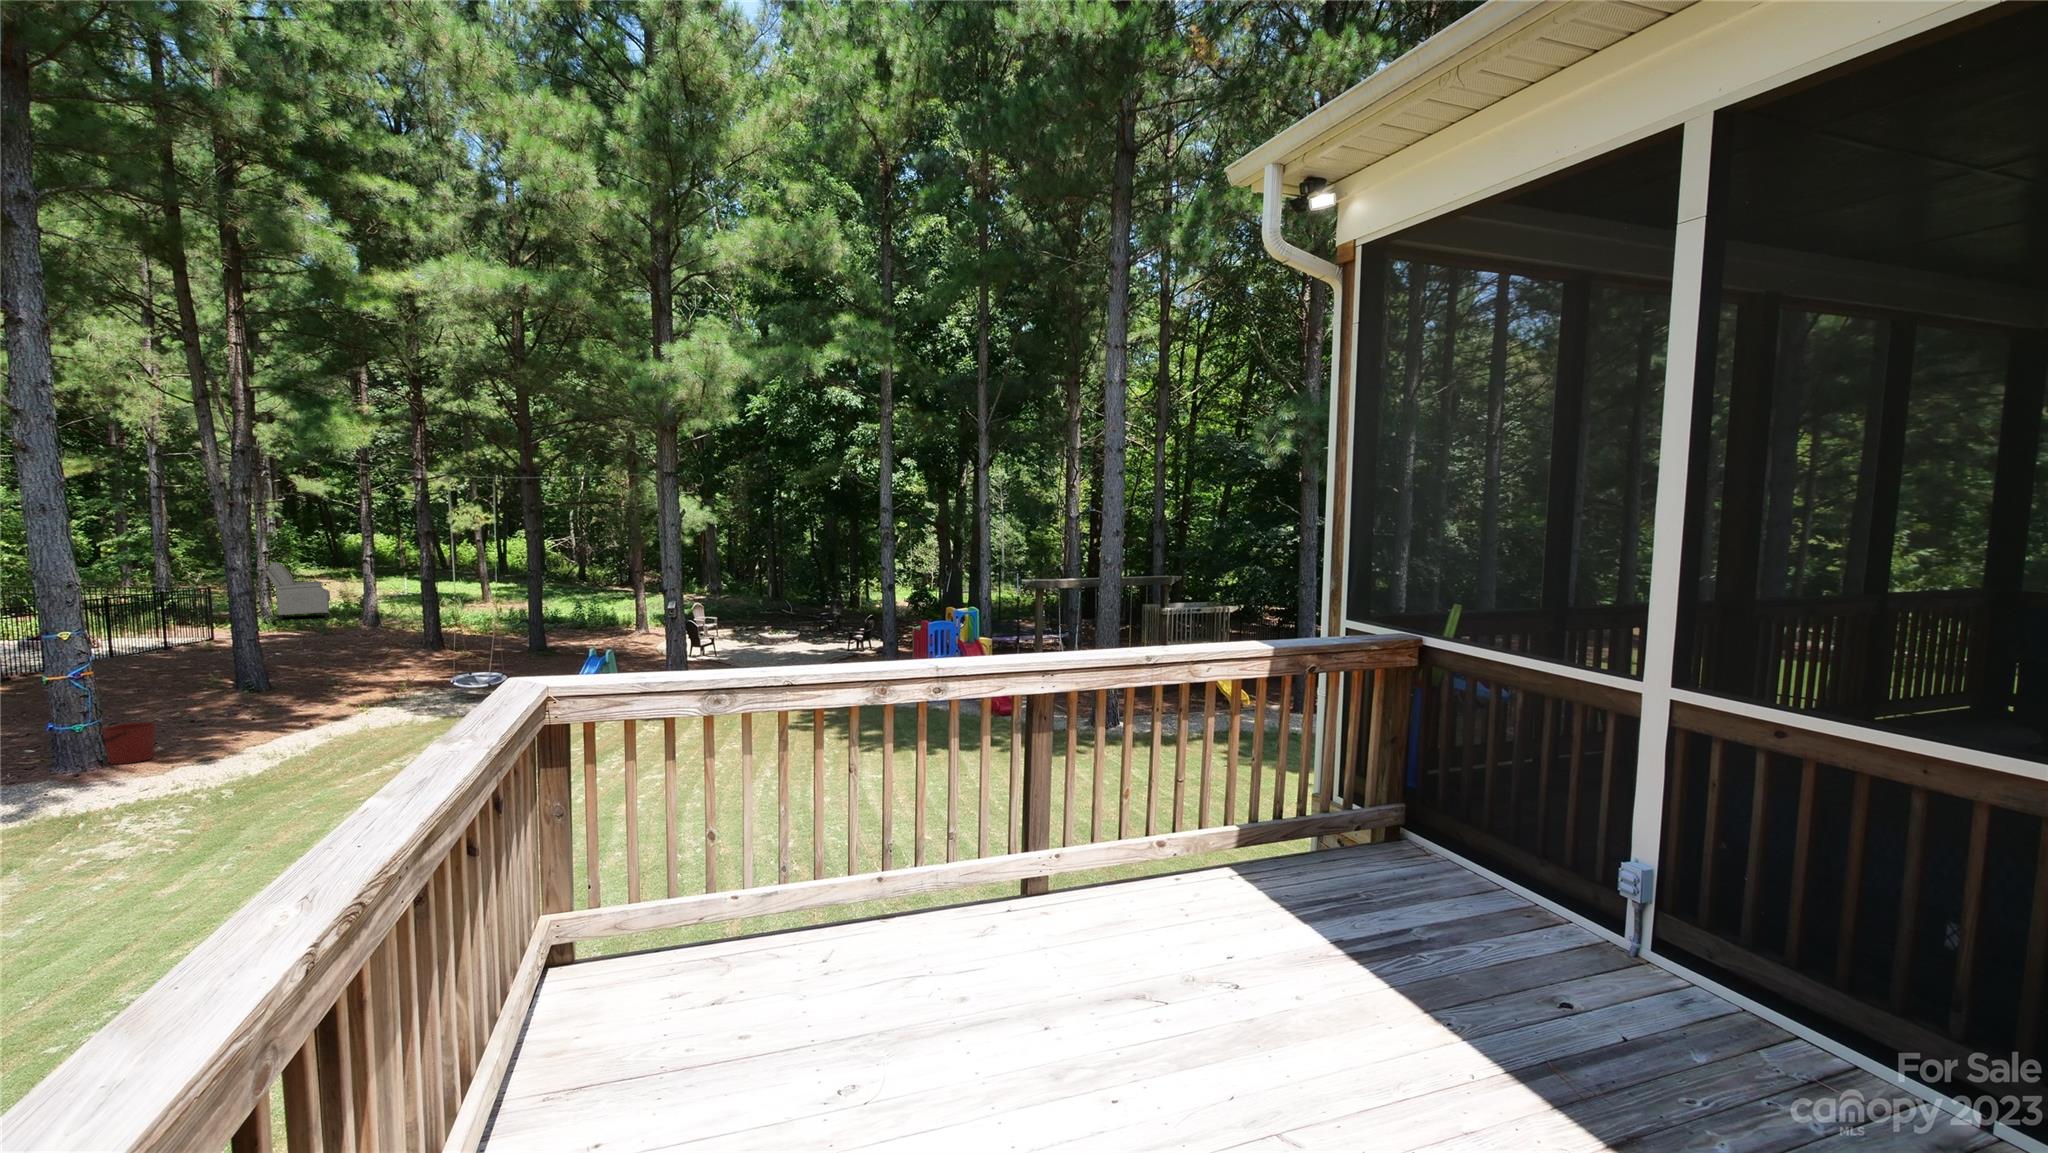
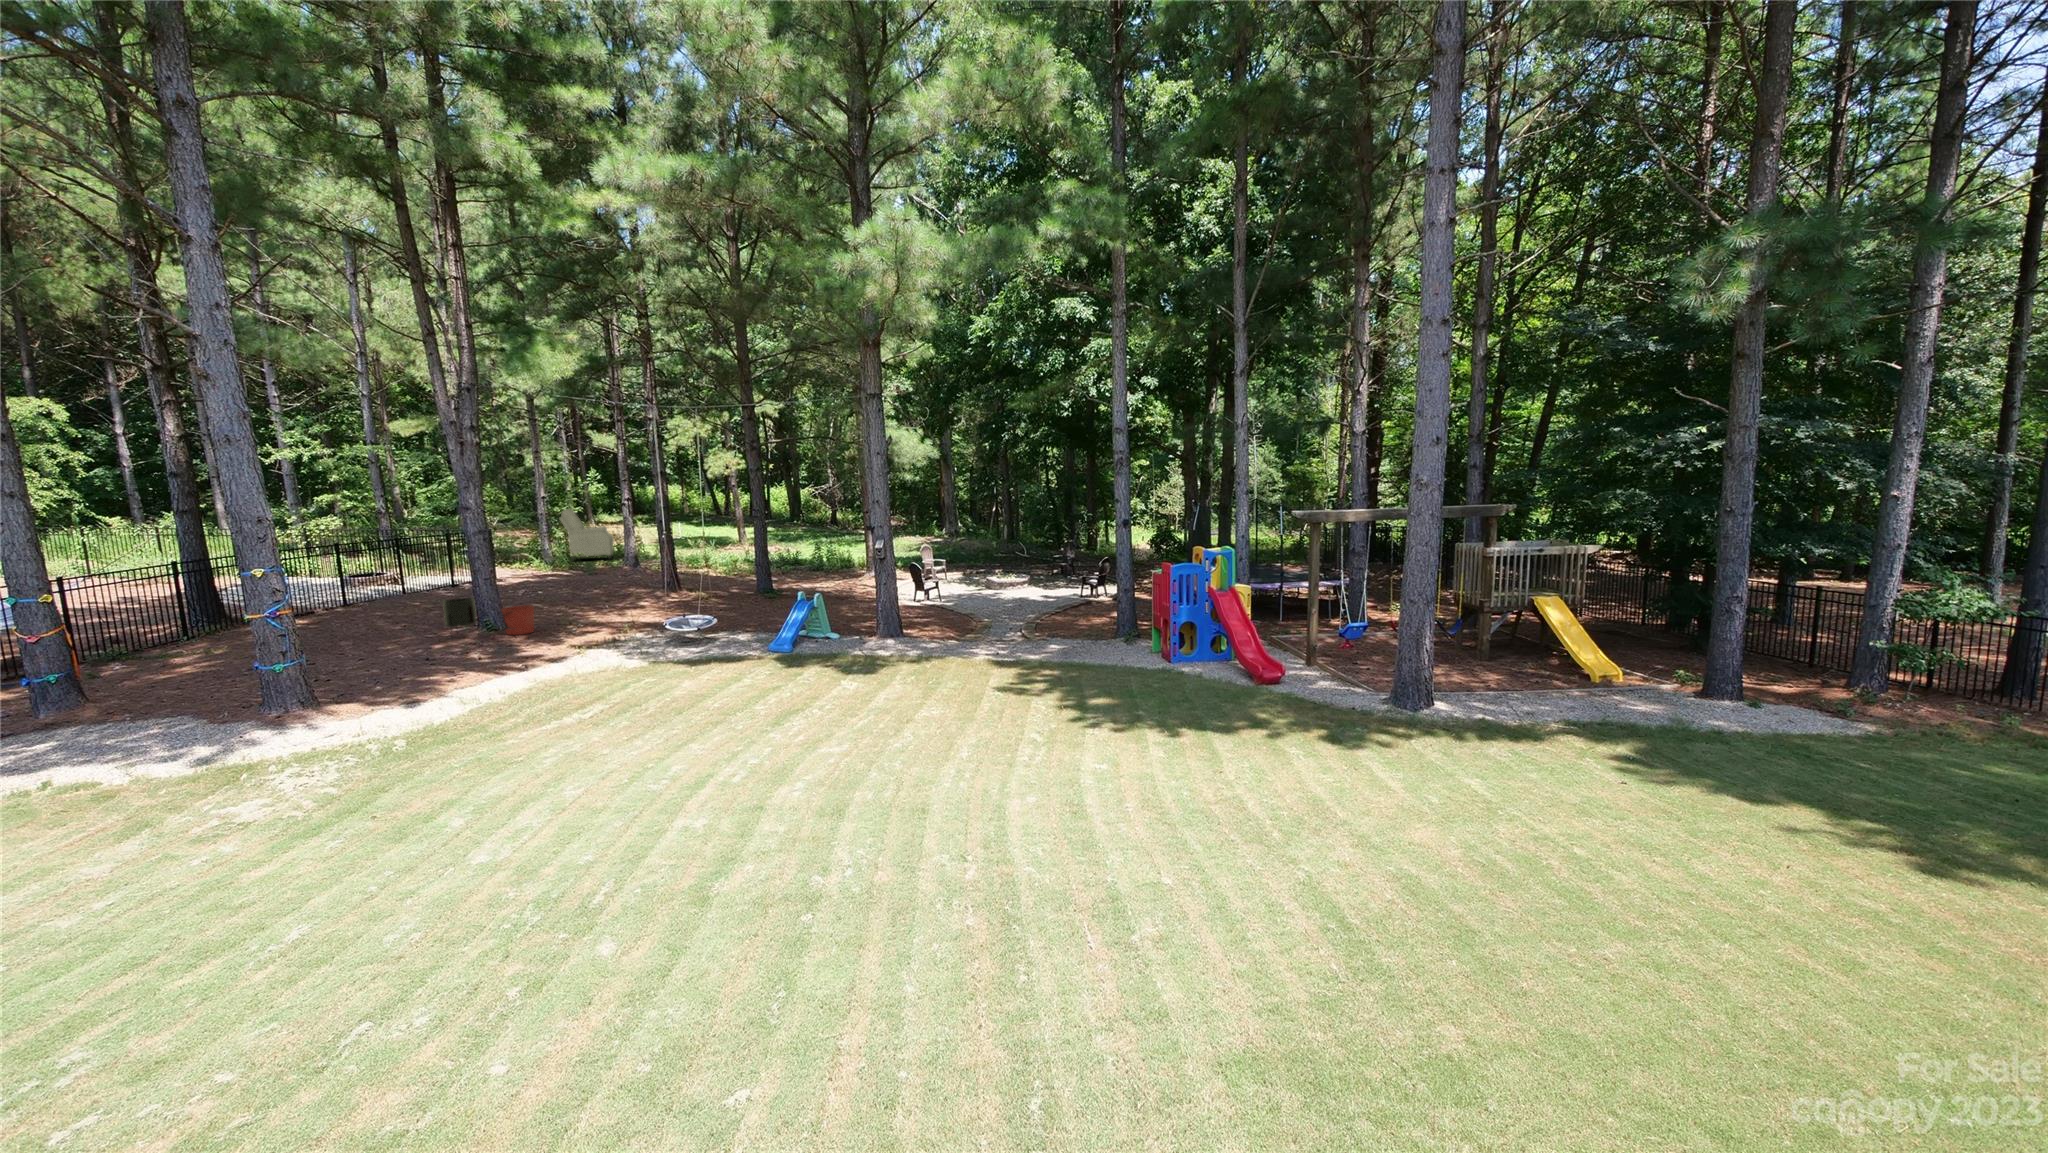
planter: none [199,659,238,701] -> present [443,598,477,627]
bucket: present [101,722,156,764] -> present [502,605,534,635]

